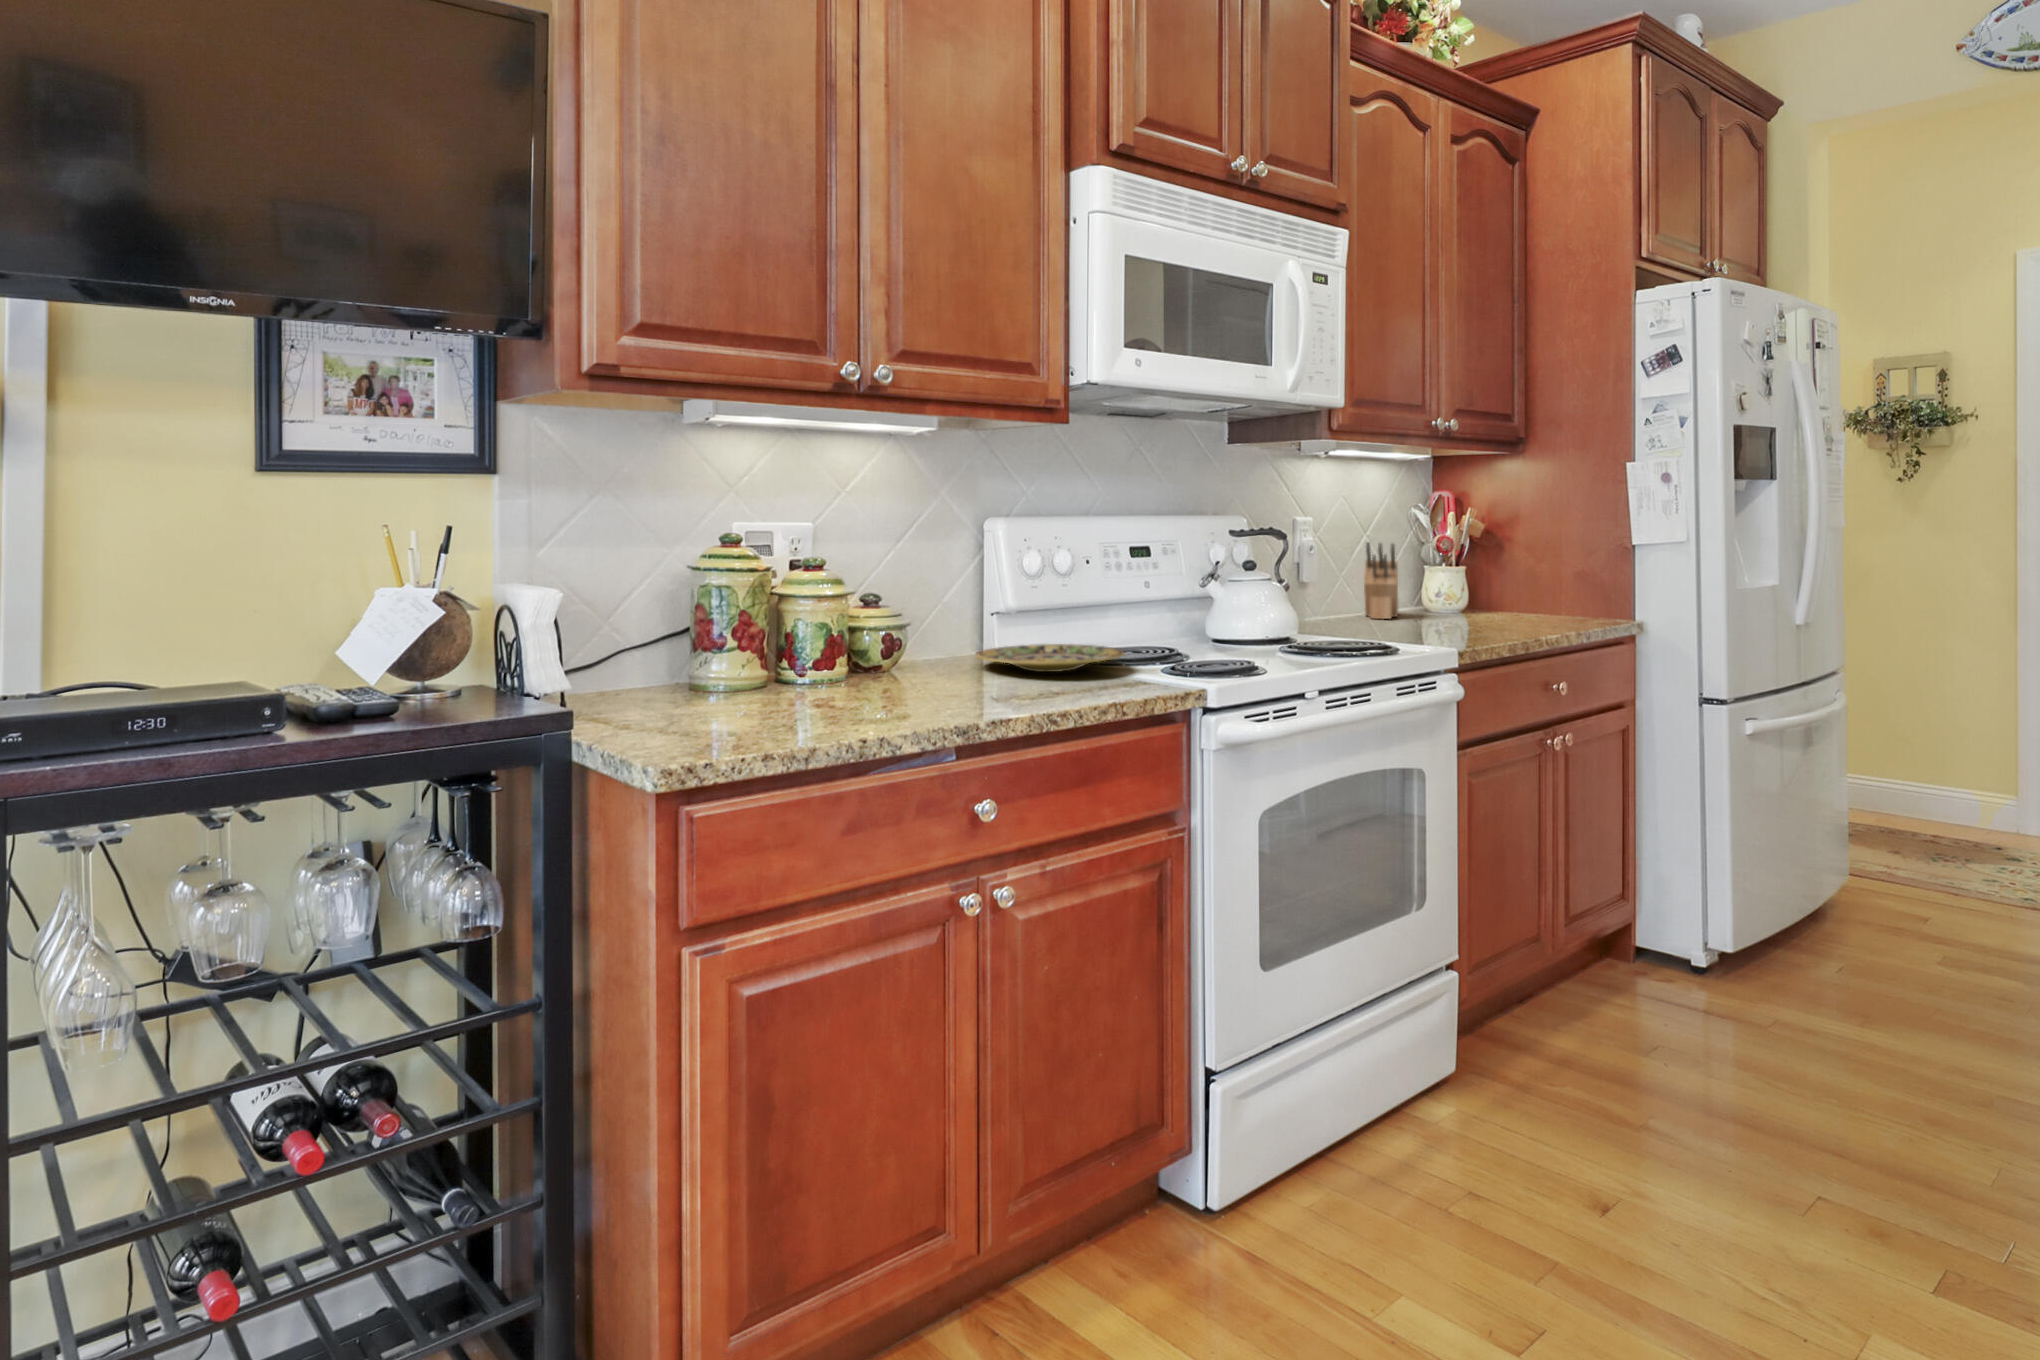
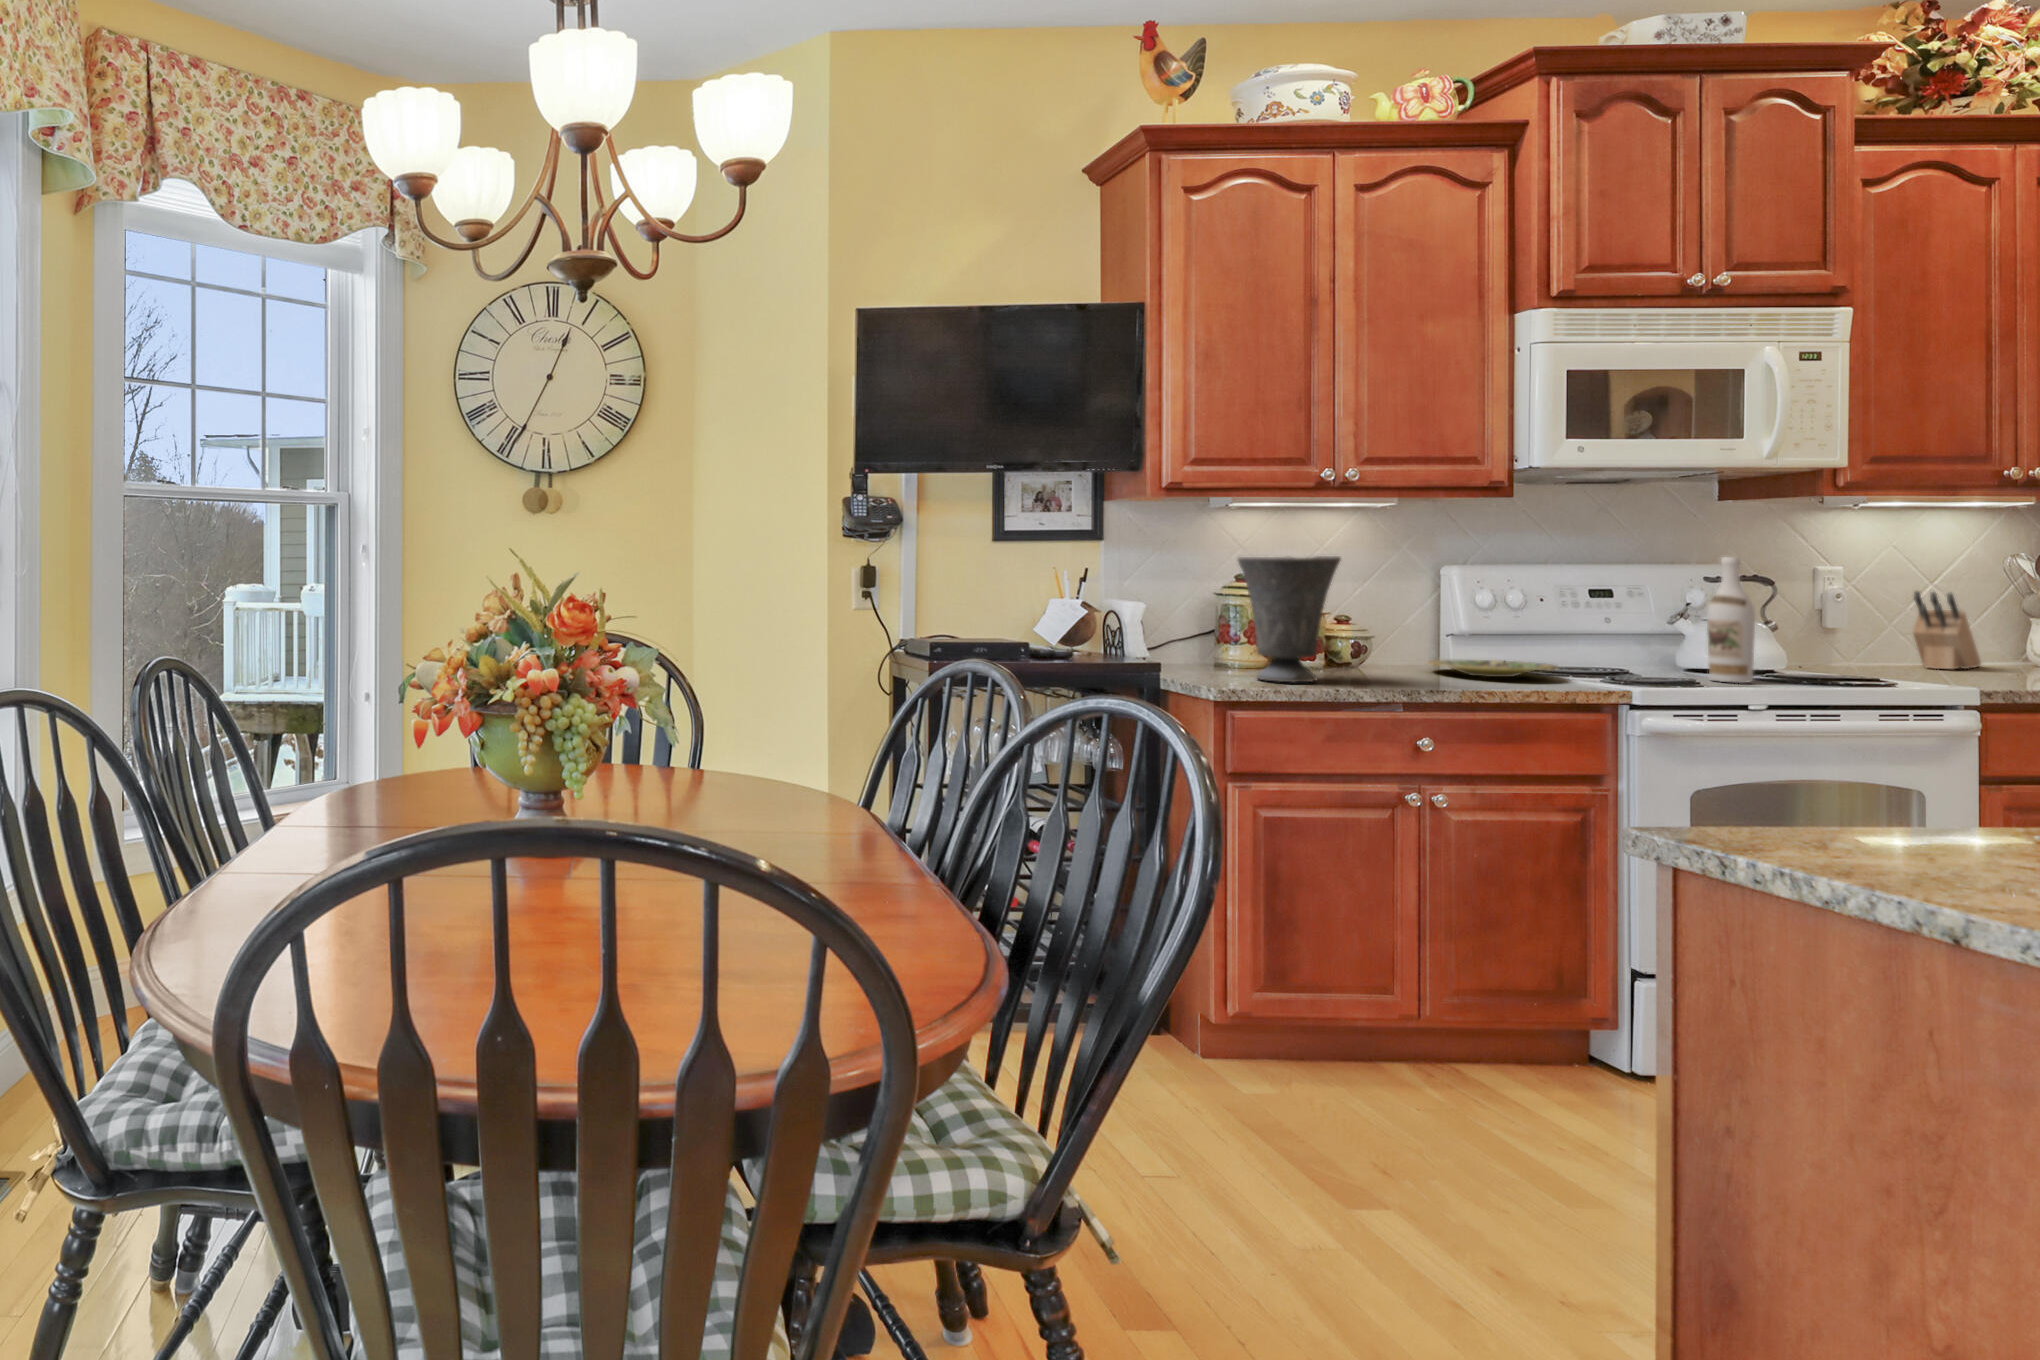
vase: none [716,502,877,718] -> present [1238,556,1341,682]
wine bottle: none [1250,507,1291,655] -> present [1707,557,1755,683]

